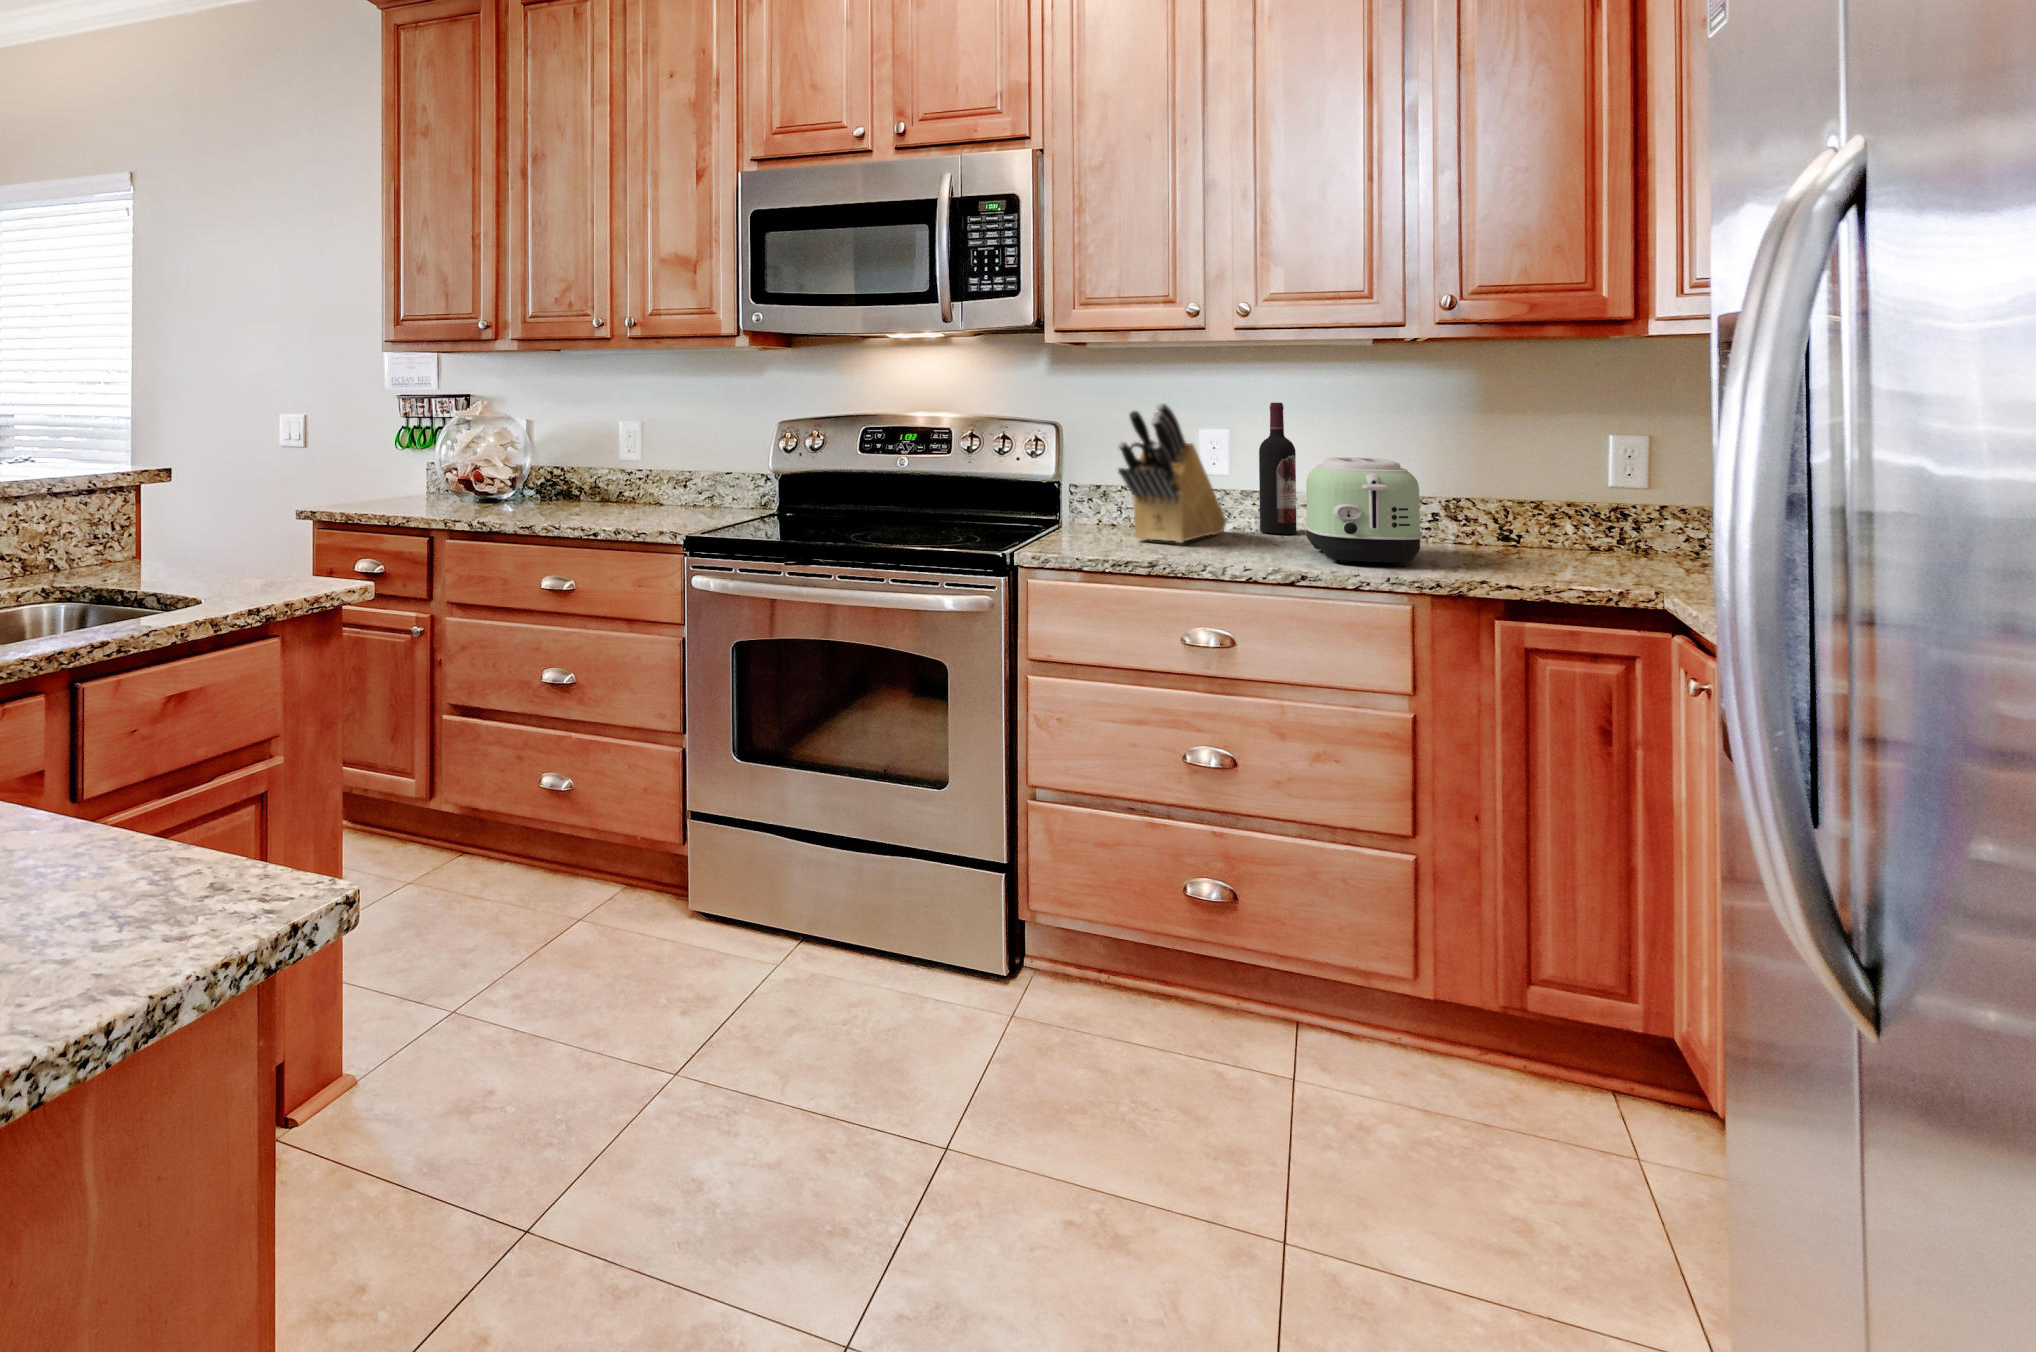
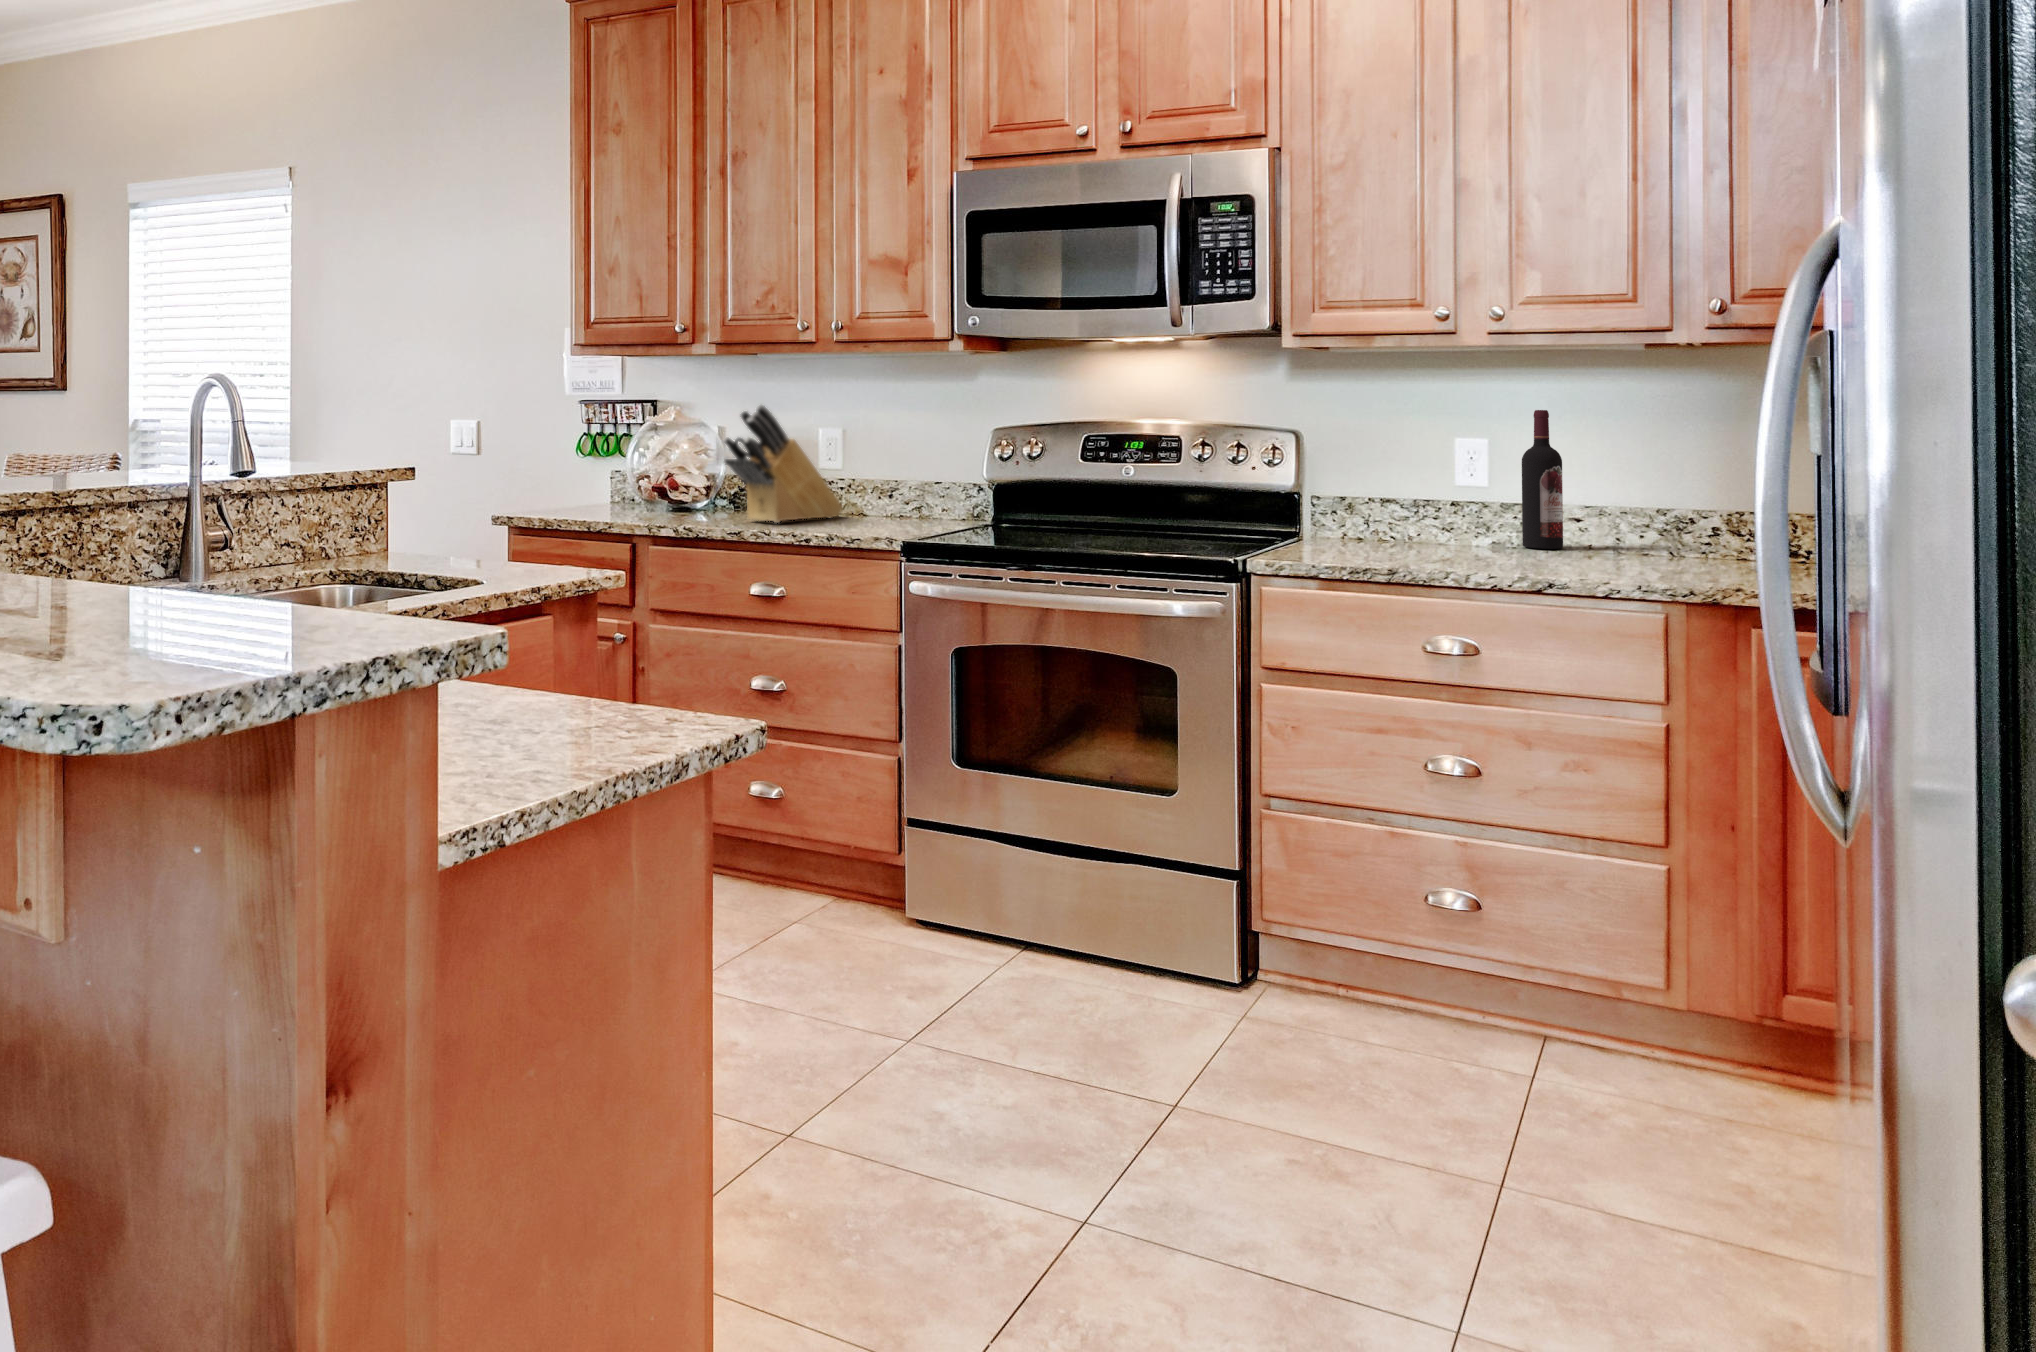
knife block: present [1118,403,1226,543] -> present [724,405,843,522]
toaster: present [1305,457,1423,565] -> none [1563,467,1686,576]

